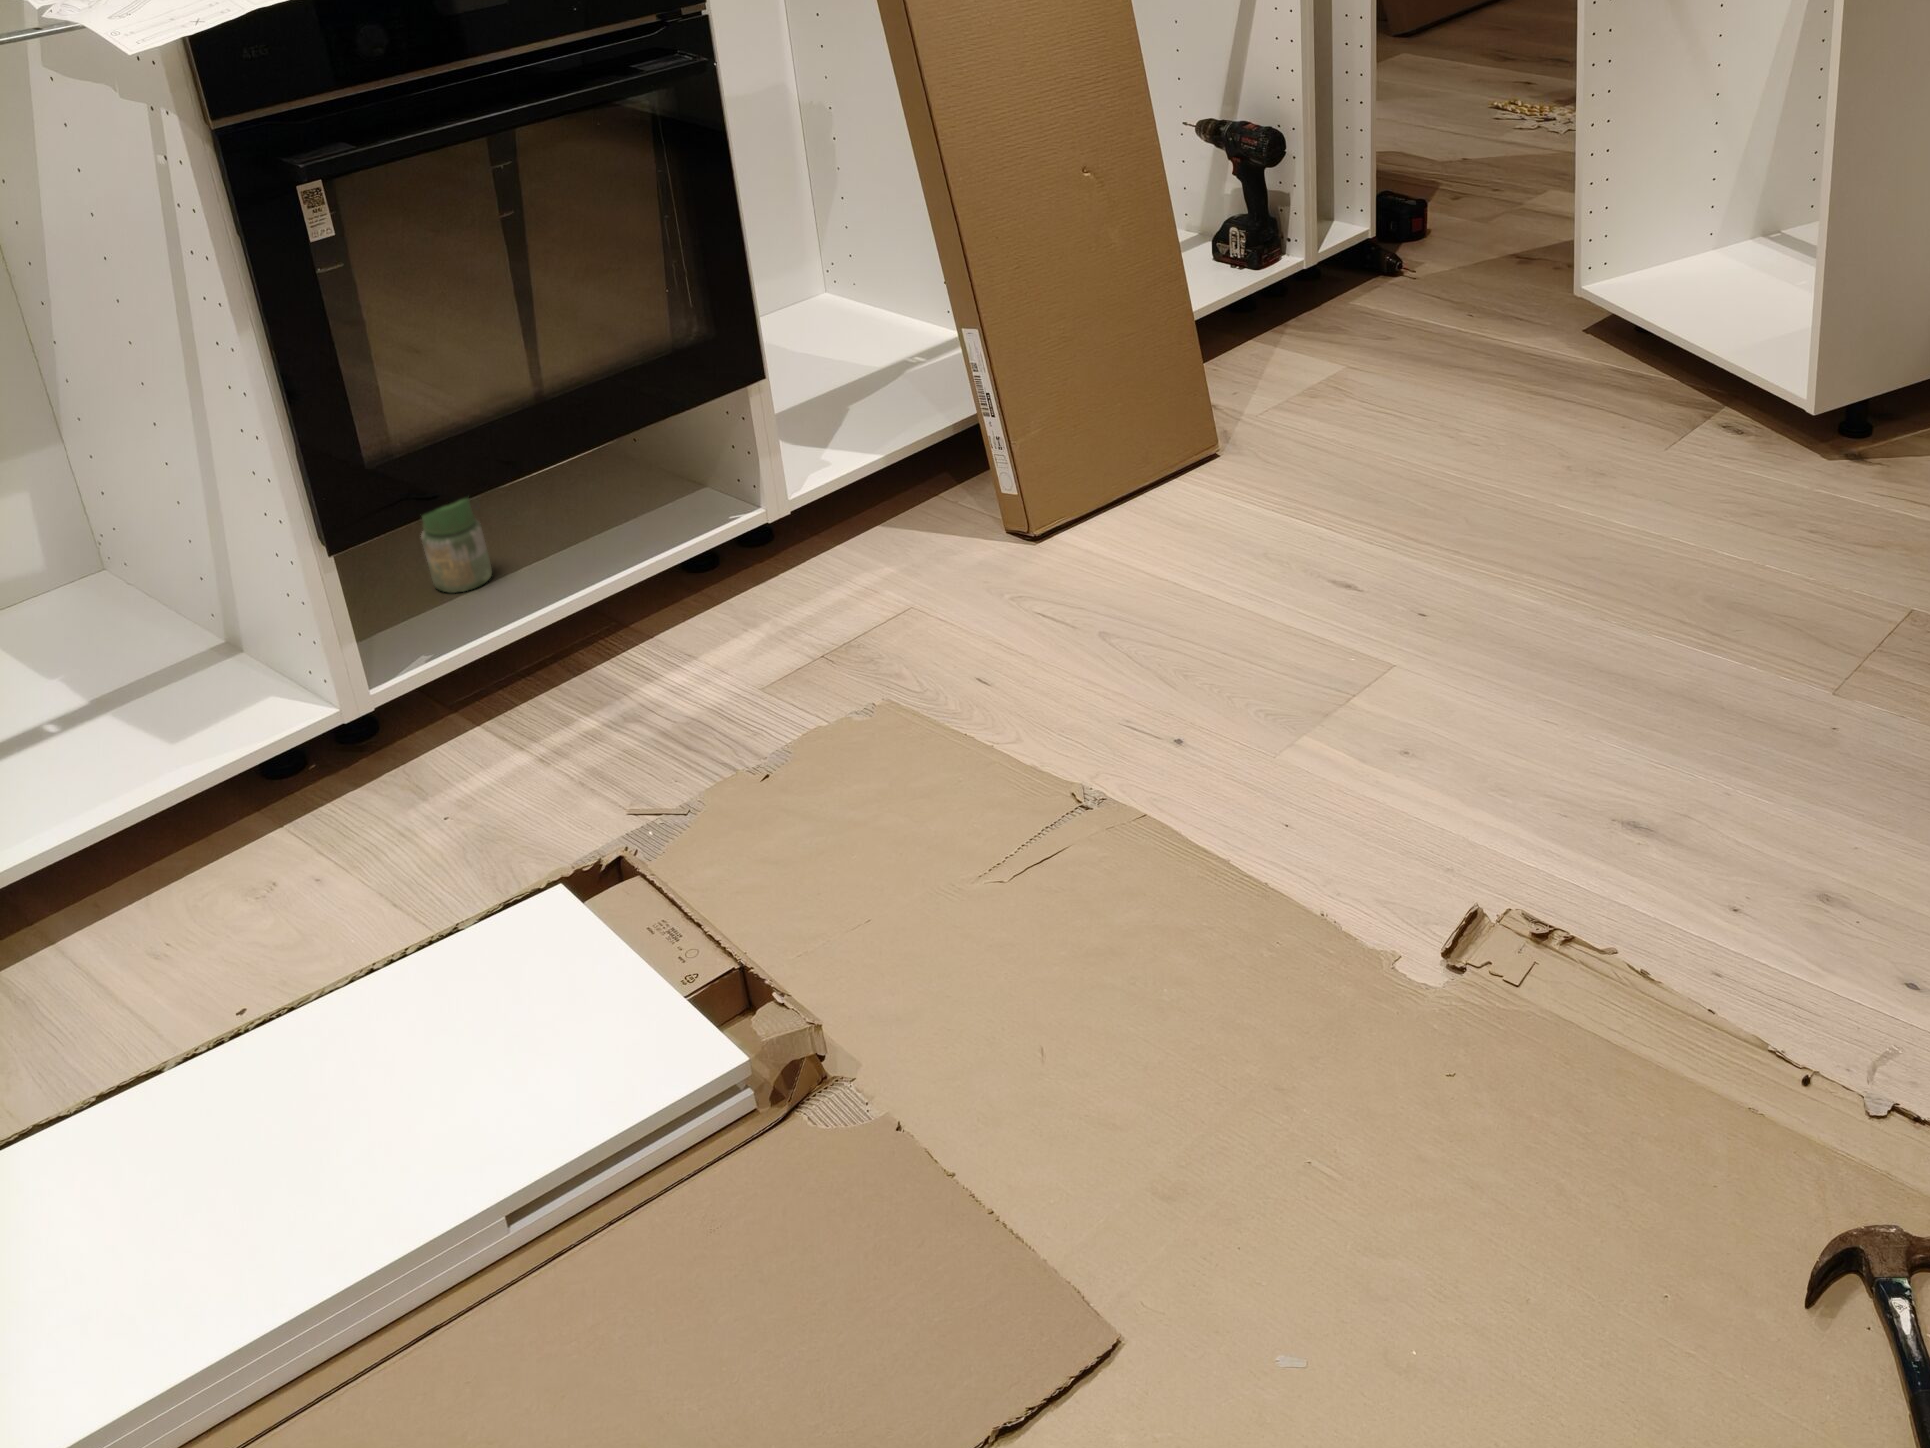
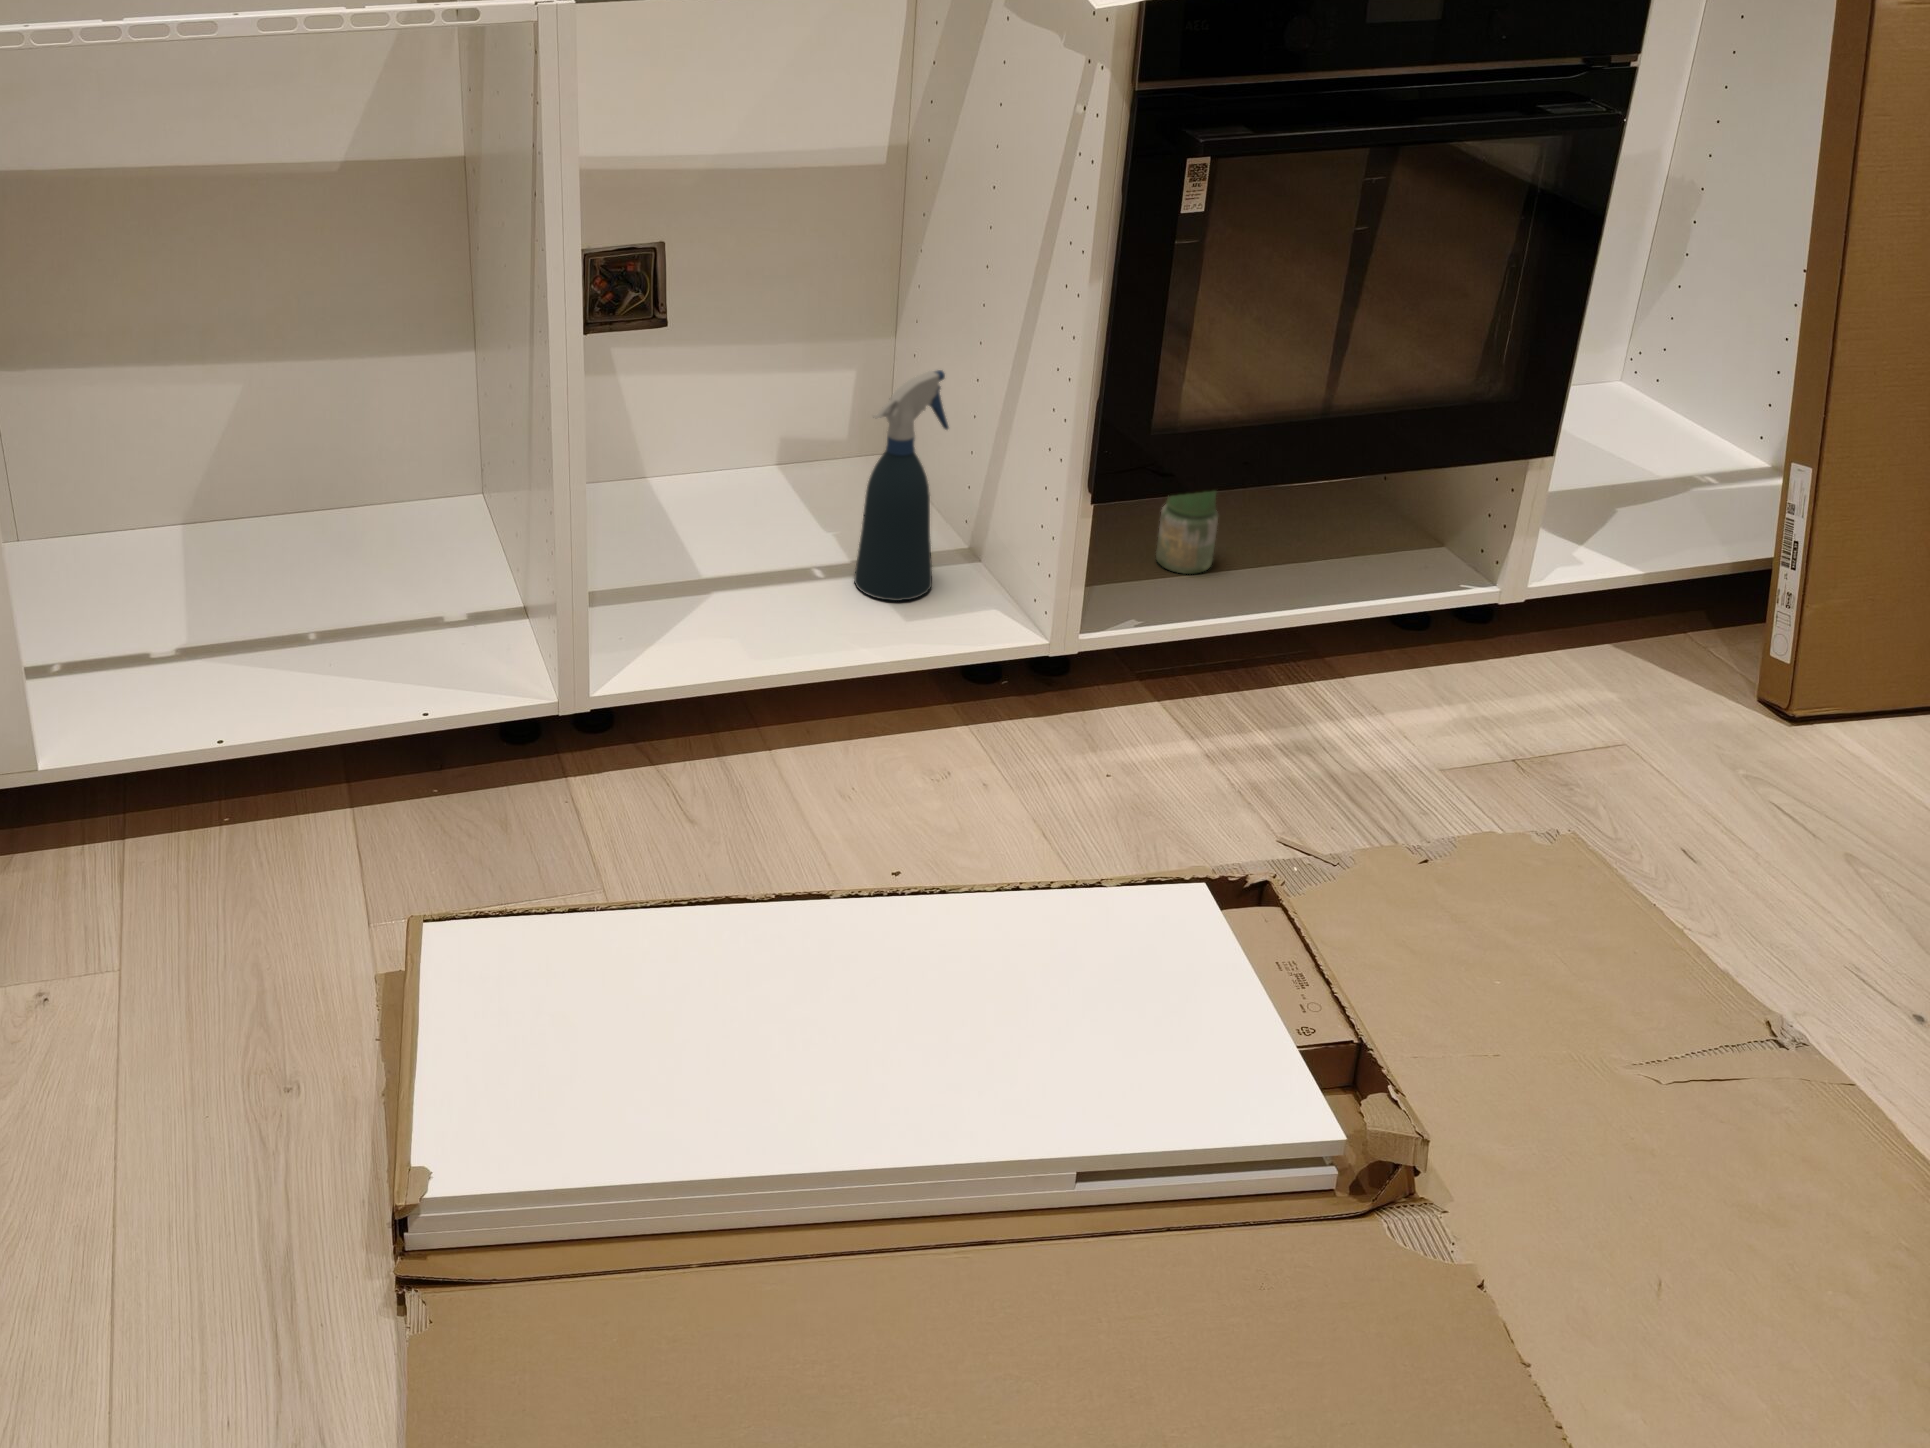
spray bottle: none [39,469,190,731] -> present [854,370,949,601]

